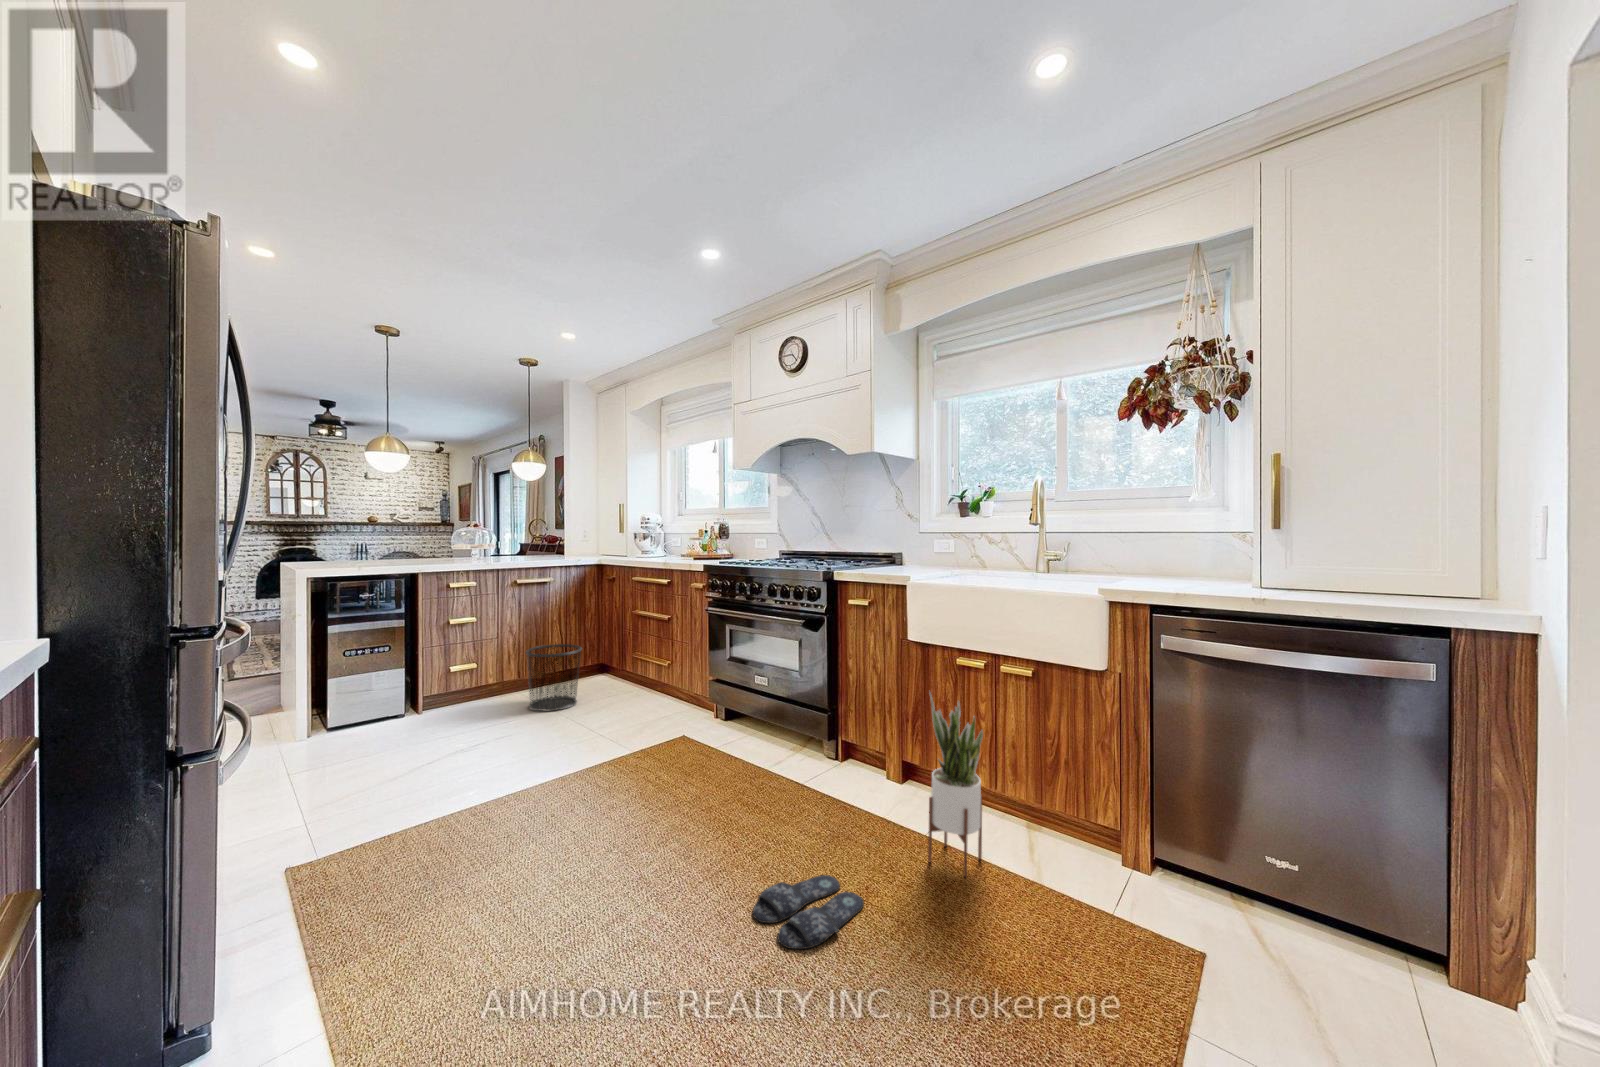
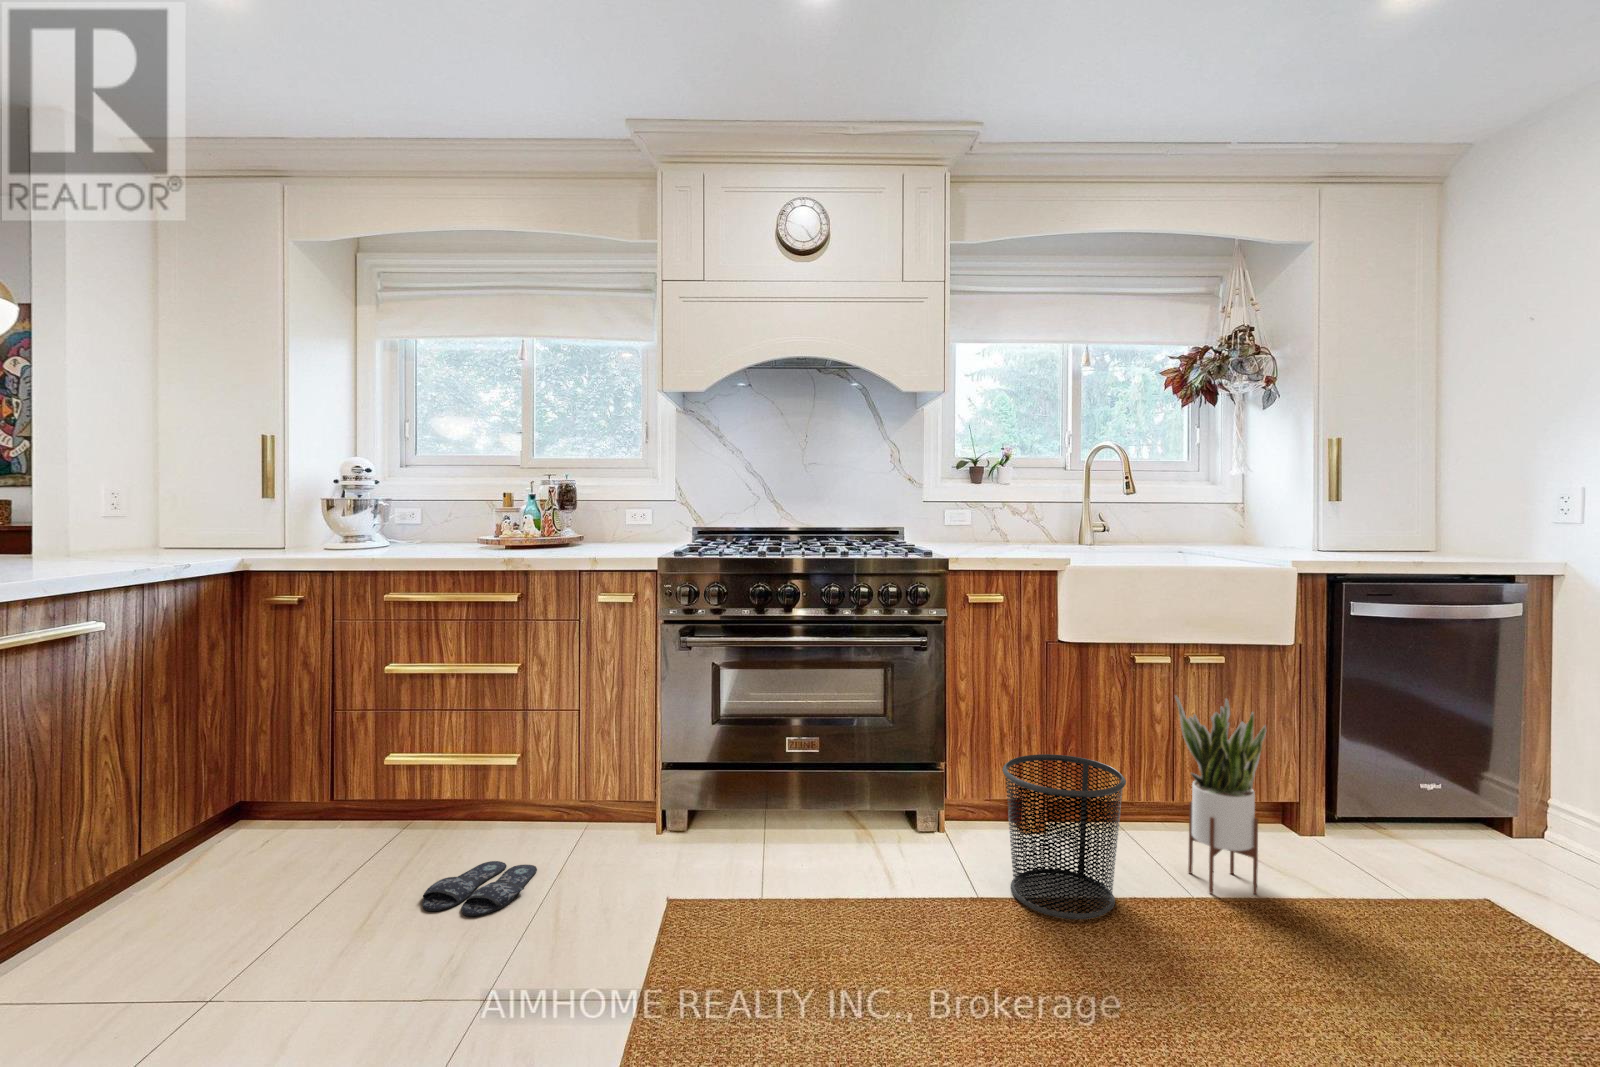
waste bin: present [526,644,582,711] -> present [1002,754,1126,919]
slippers: present [753,875,864,949] -> present [422,861,537,916]

